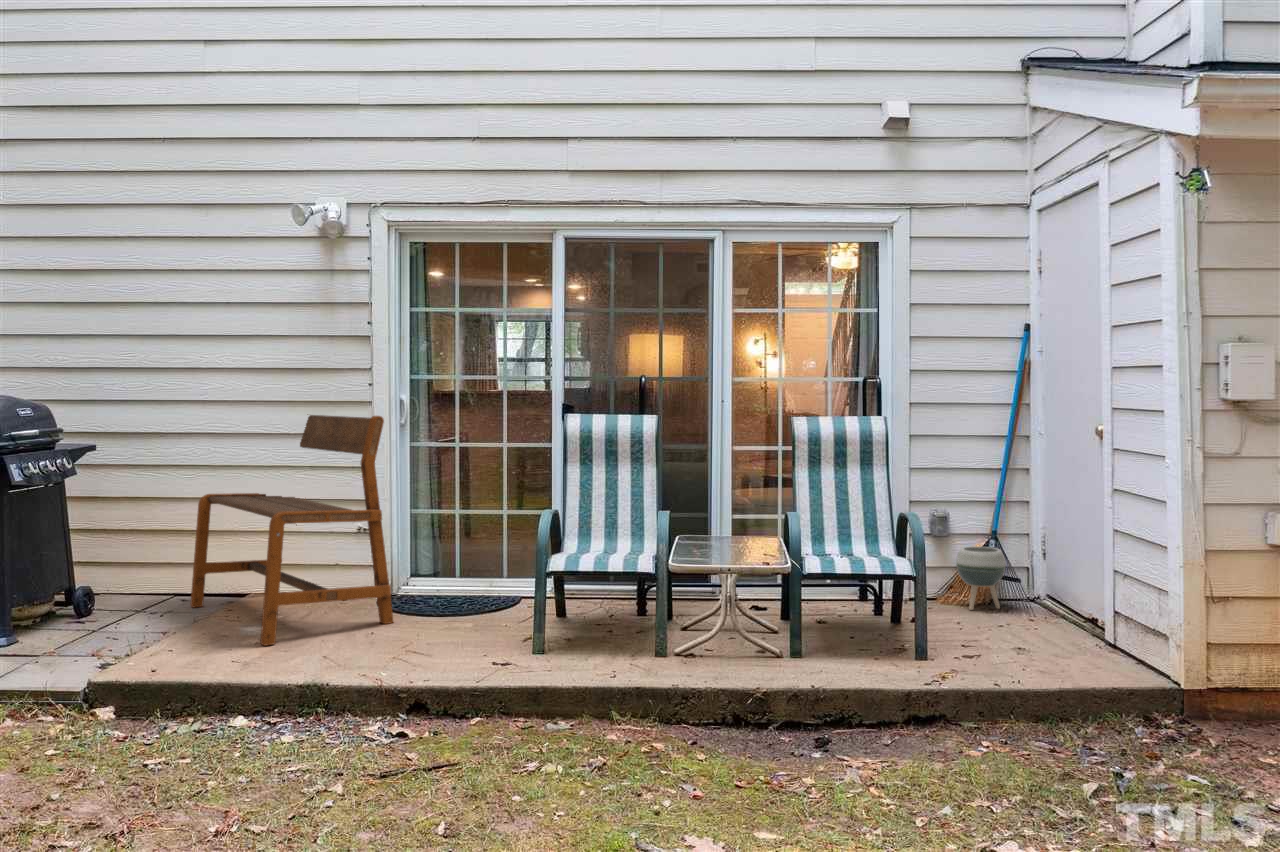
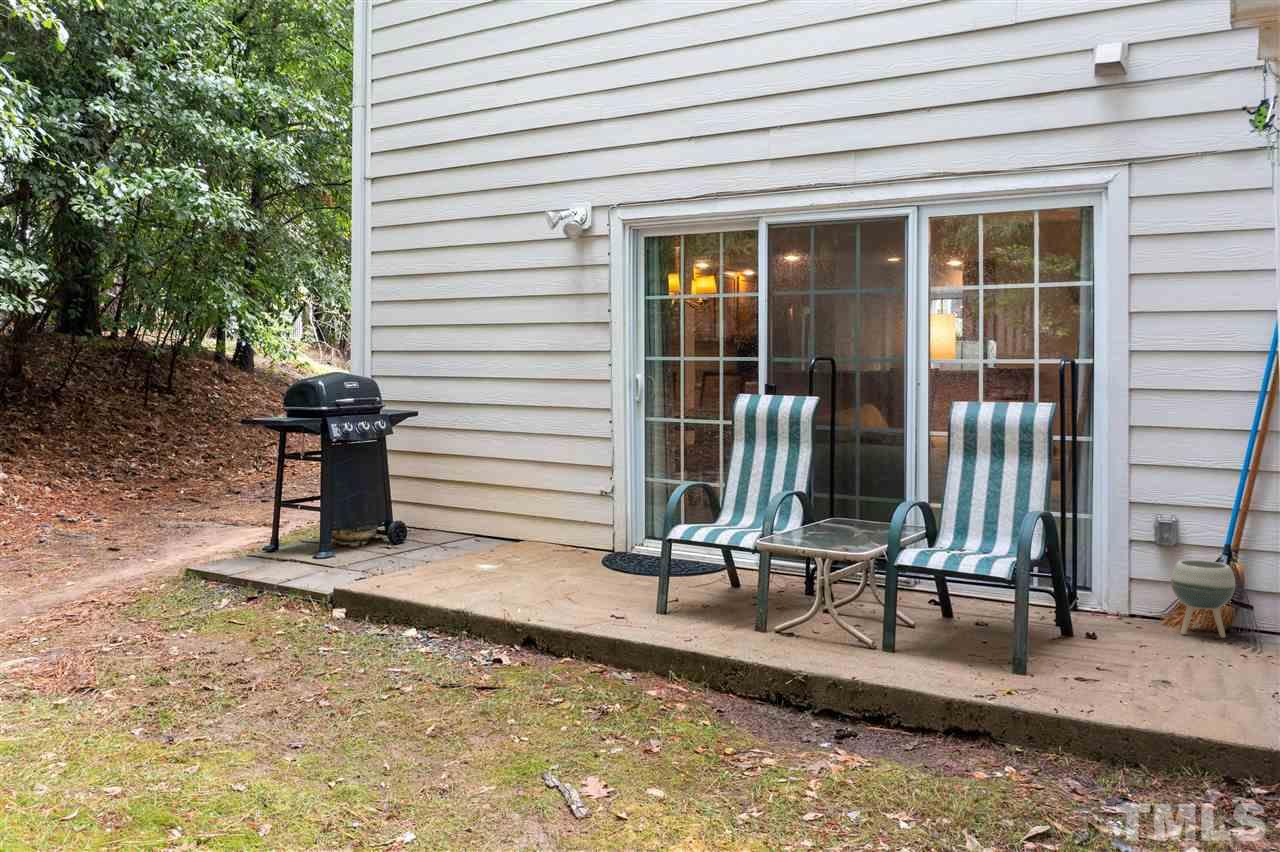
bench: present [190,414,393,646] -> none [474,389,592,579]

